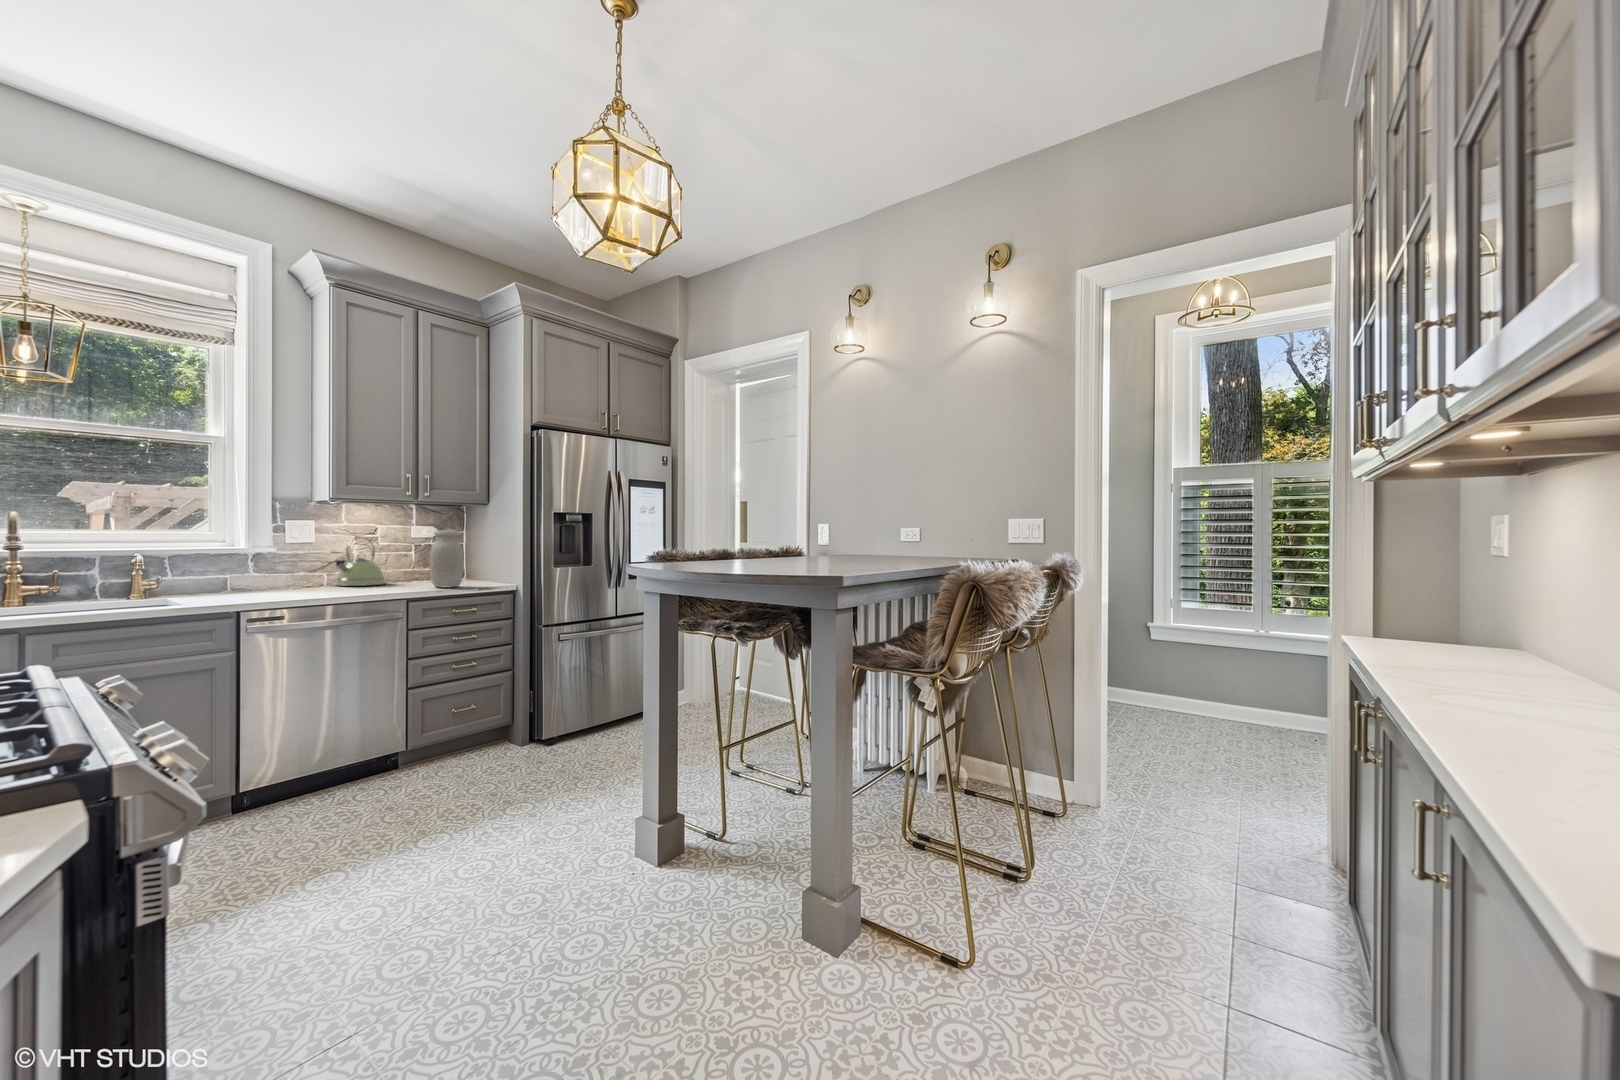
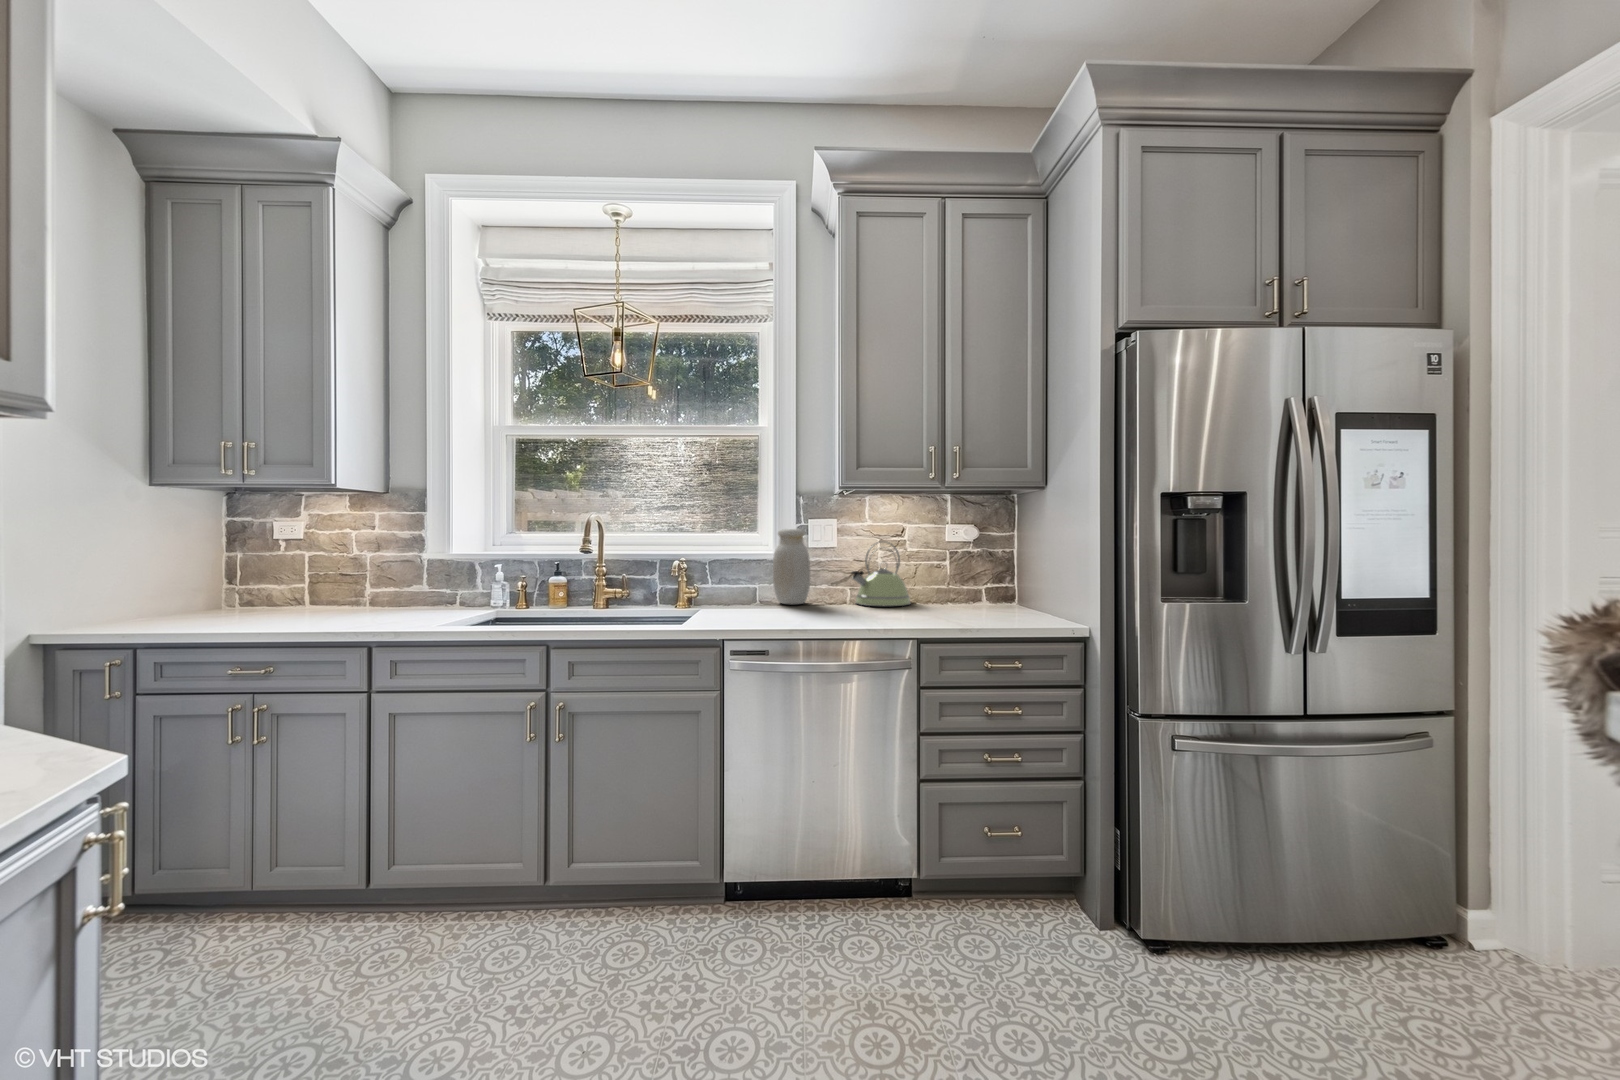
jar: present [429,530,464,588] -> present [773,529,810,604]

